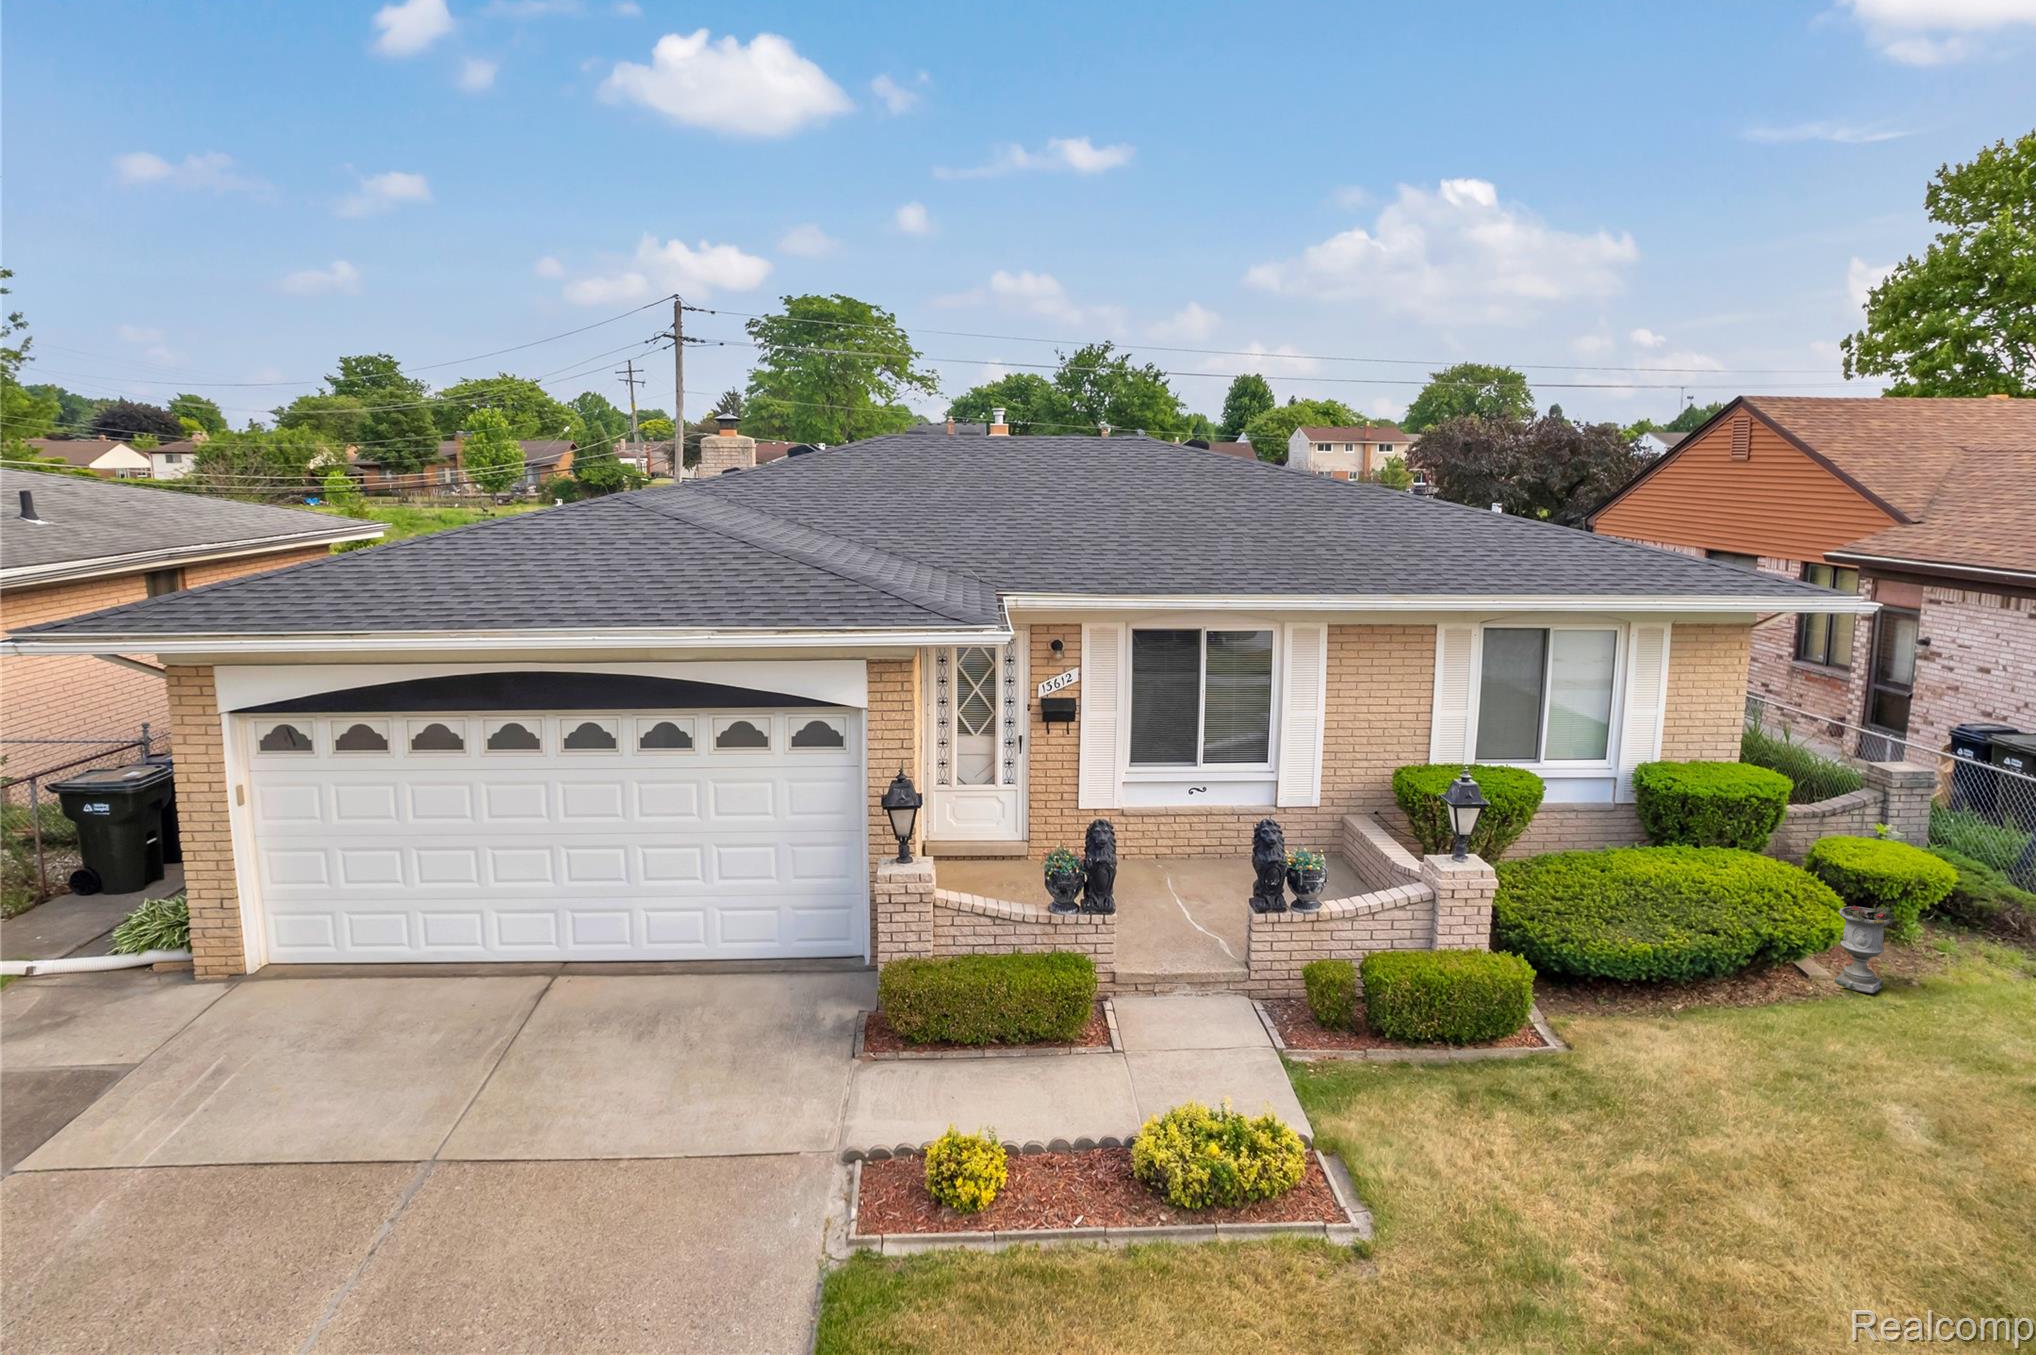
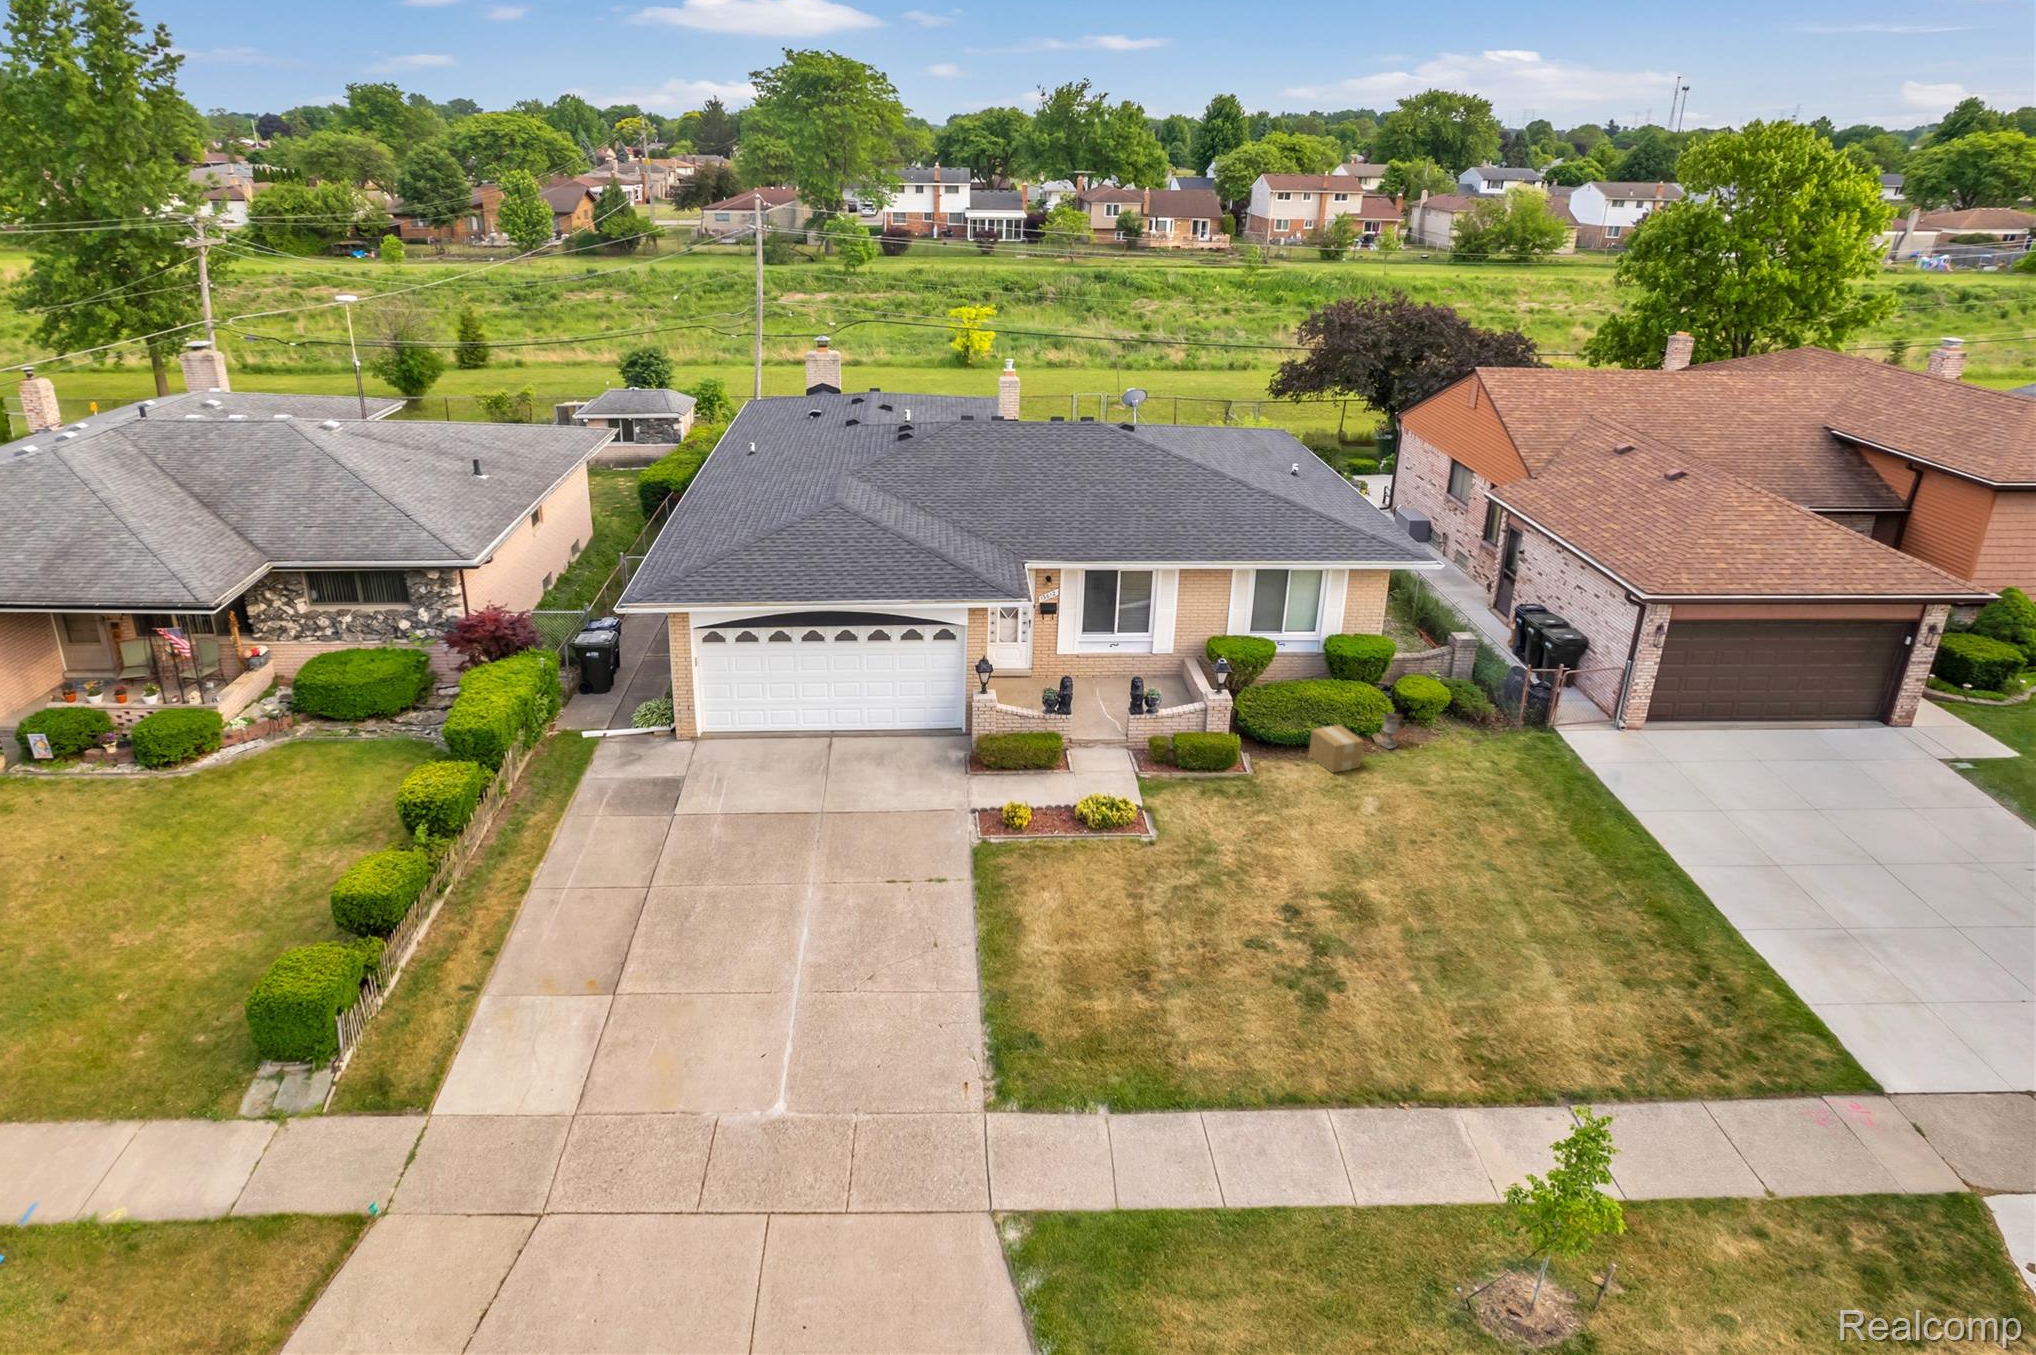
cardboard box: none [1685,932,1836,1049] -> present [1309,725,1364,773]

